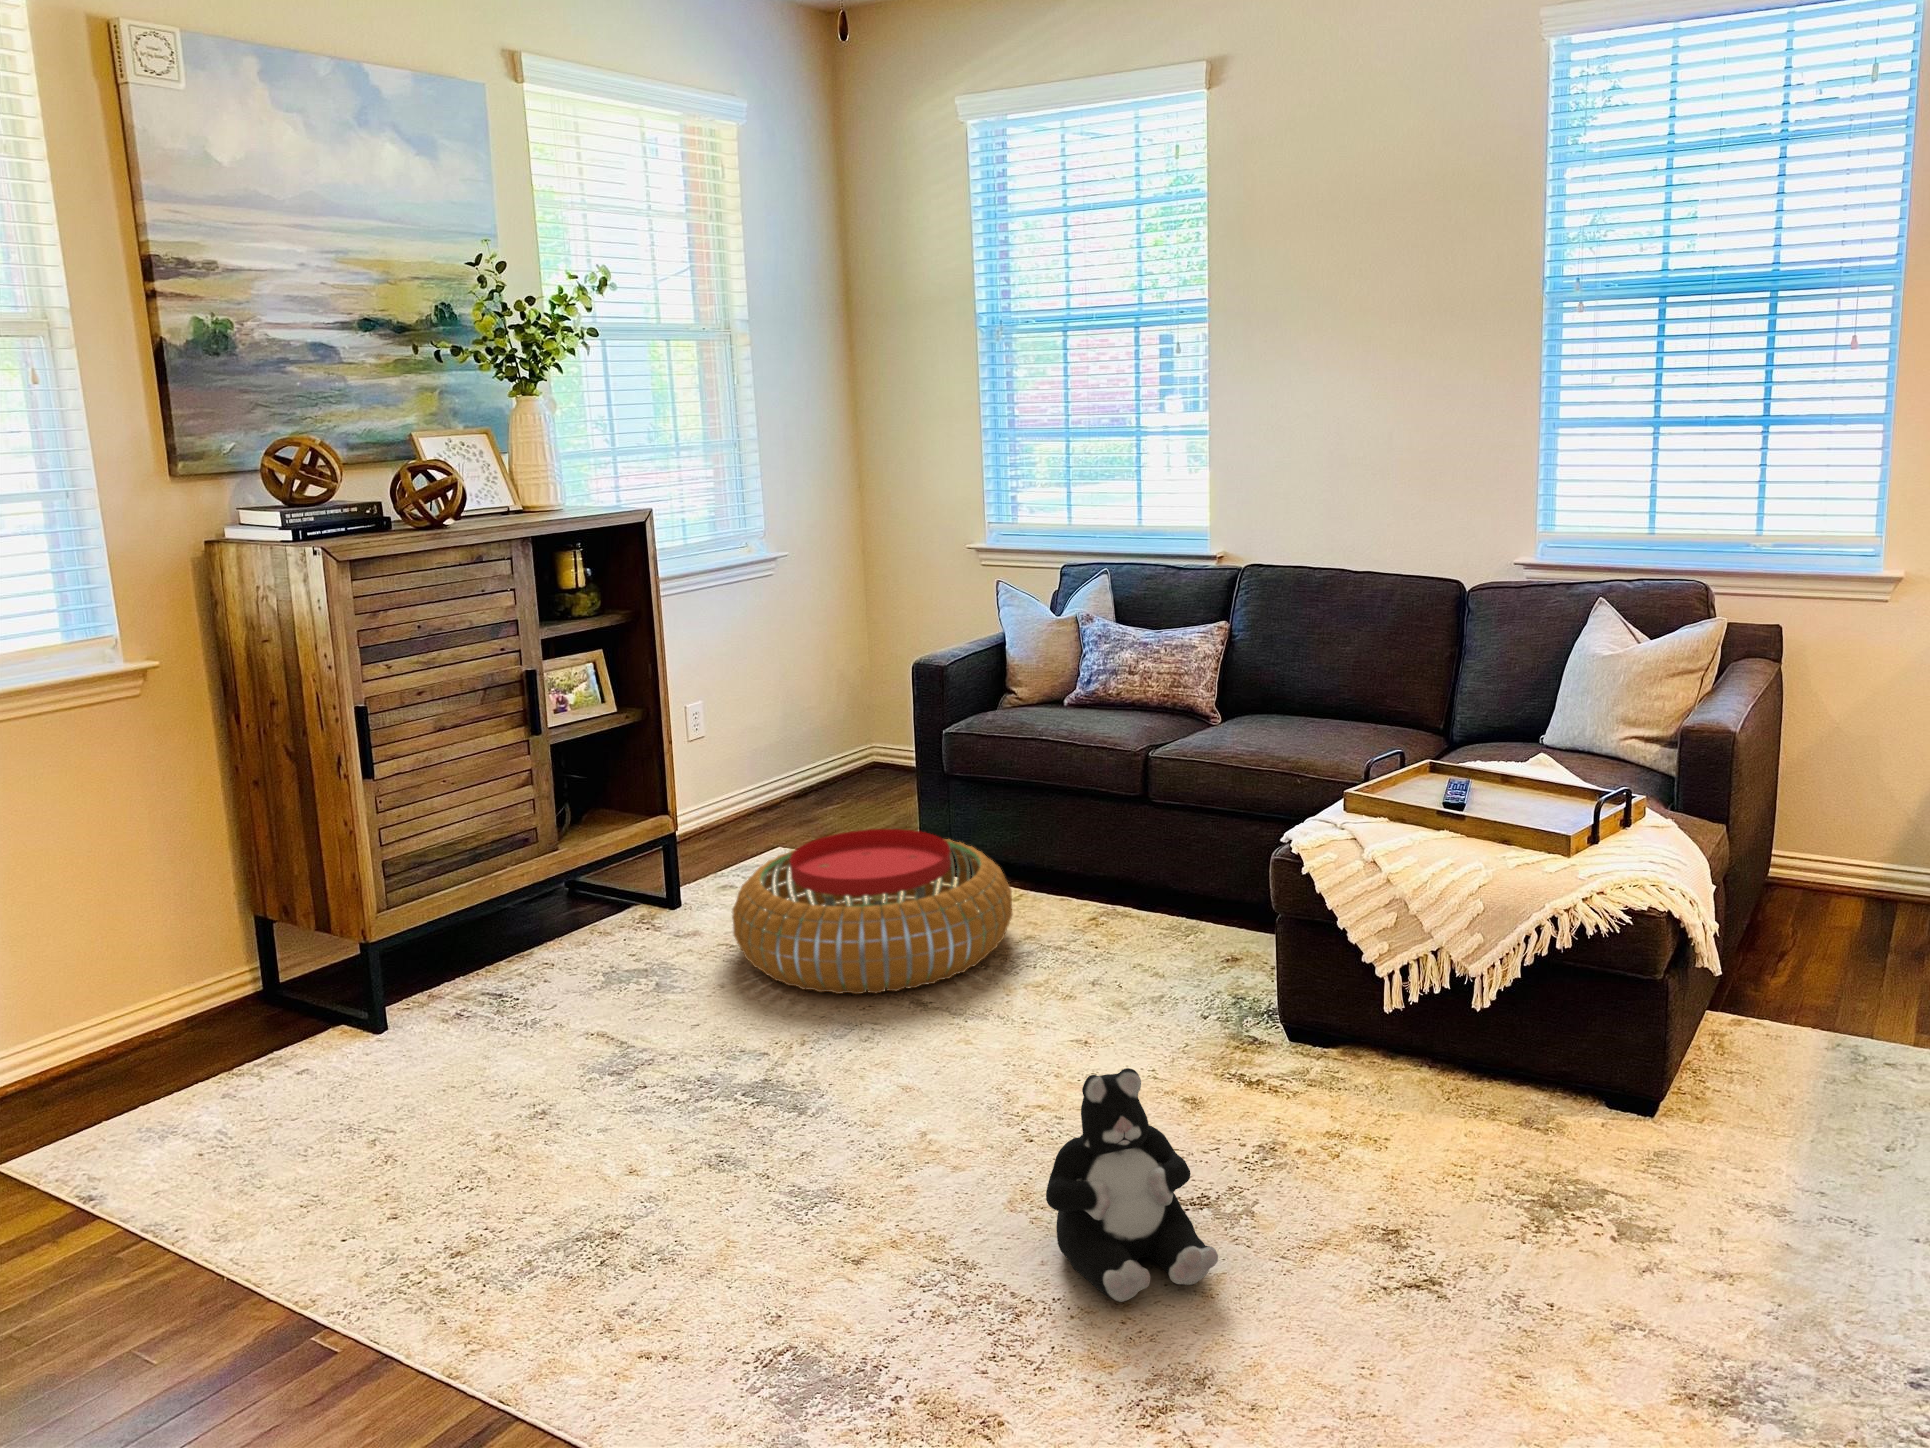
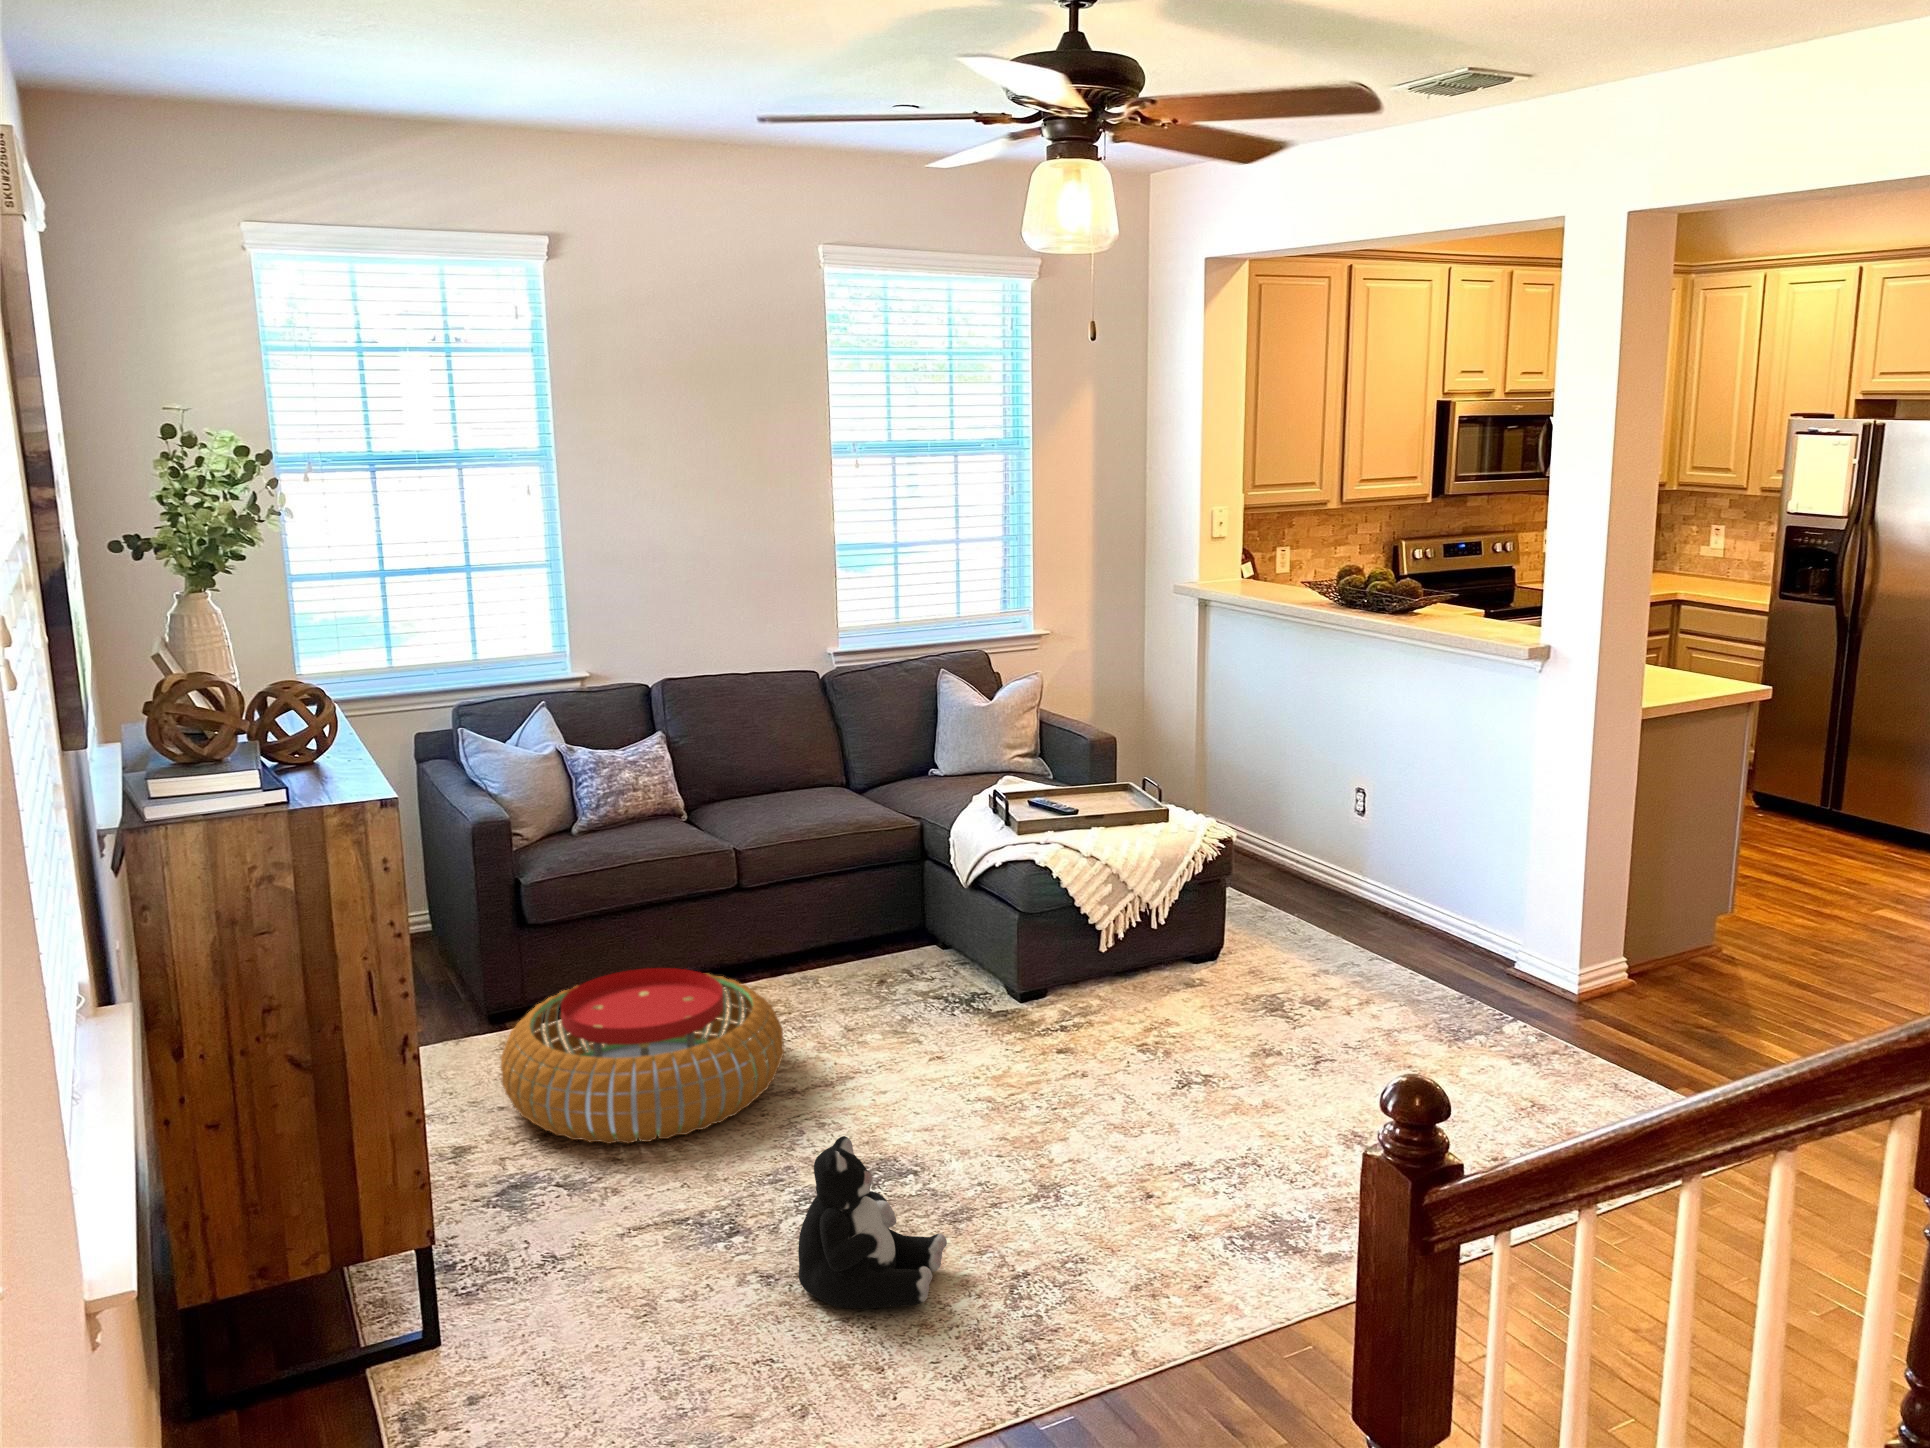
plush toy: present [1046,1068,1218,1302] -> present [798,1136,947,1309]

